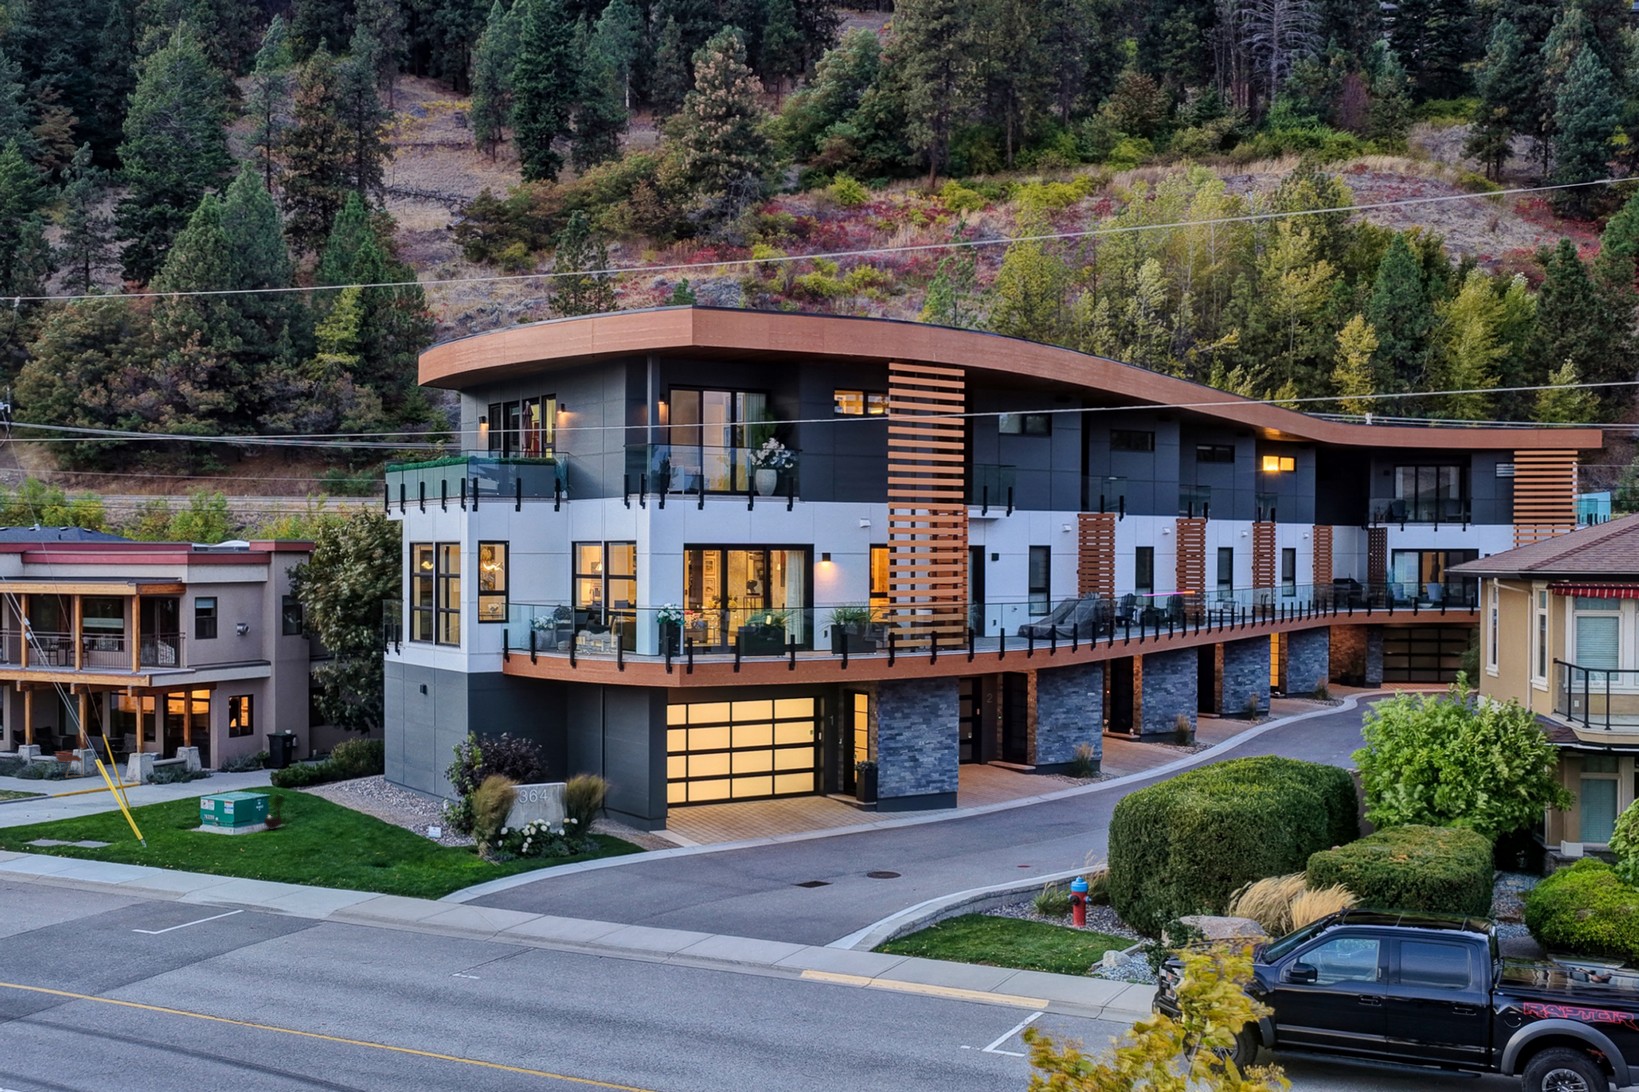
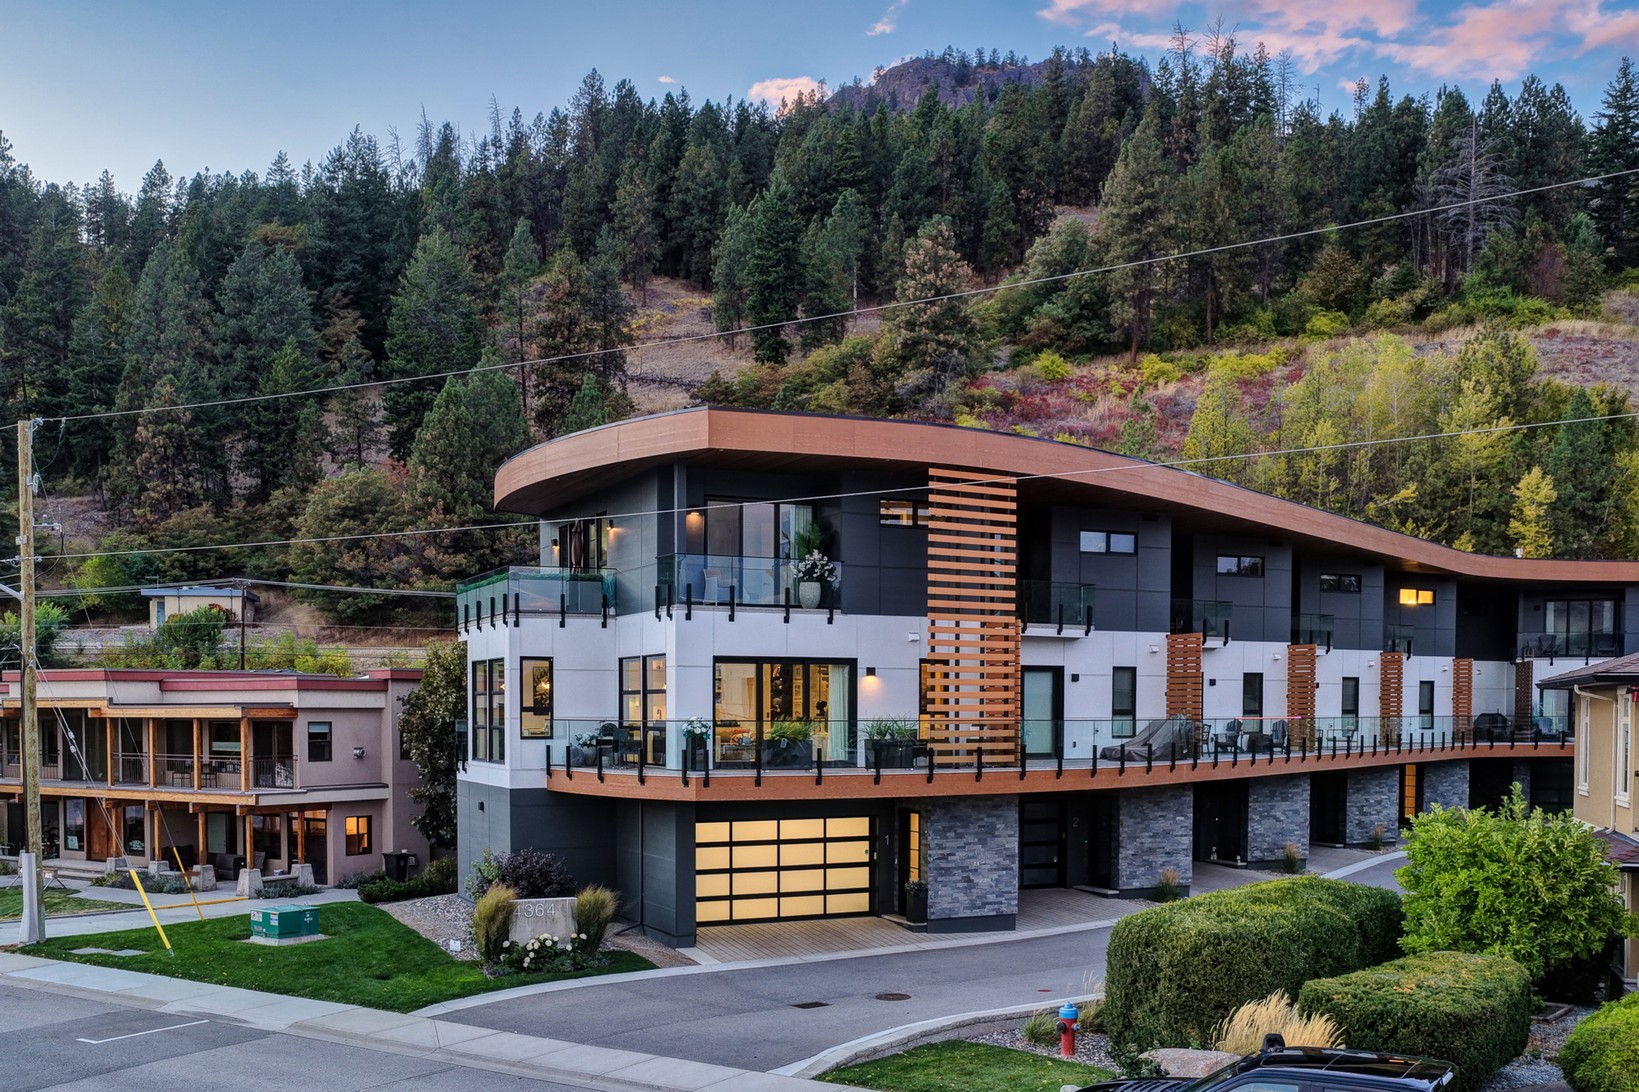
potted tree: present [264,794,286,829] -> none [311,903,335,942]

